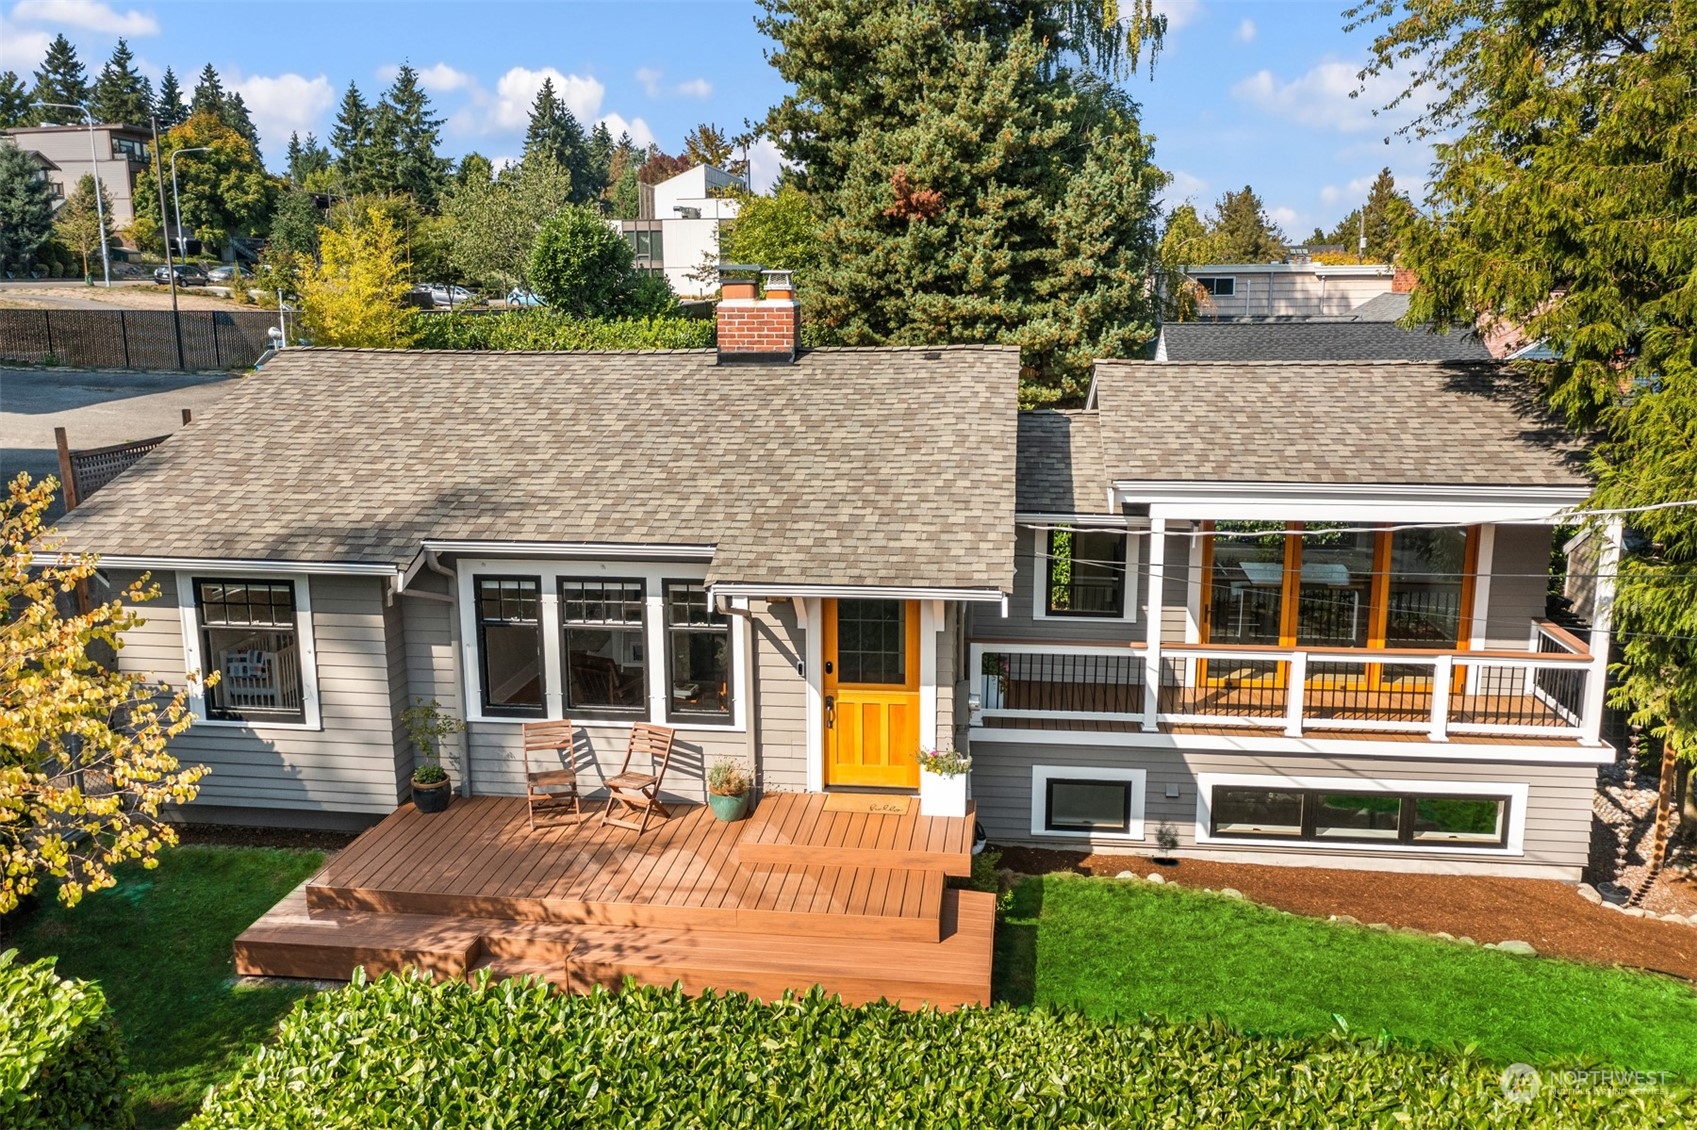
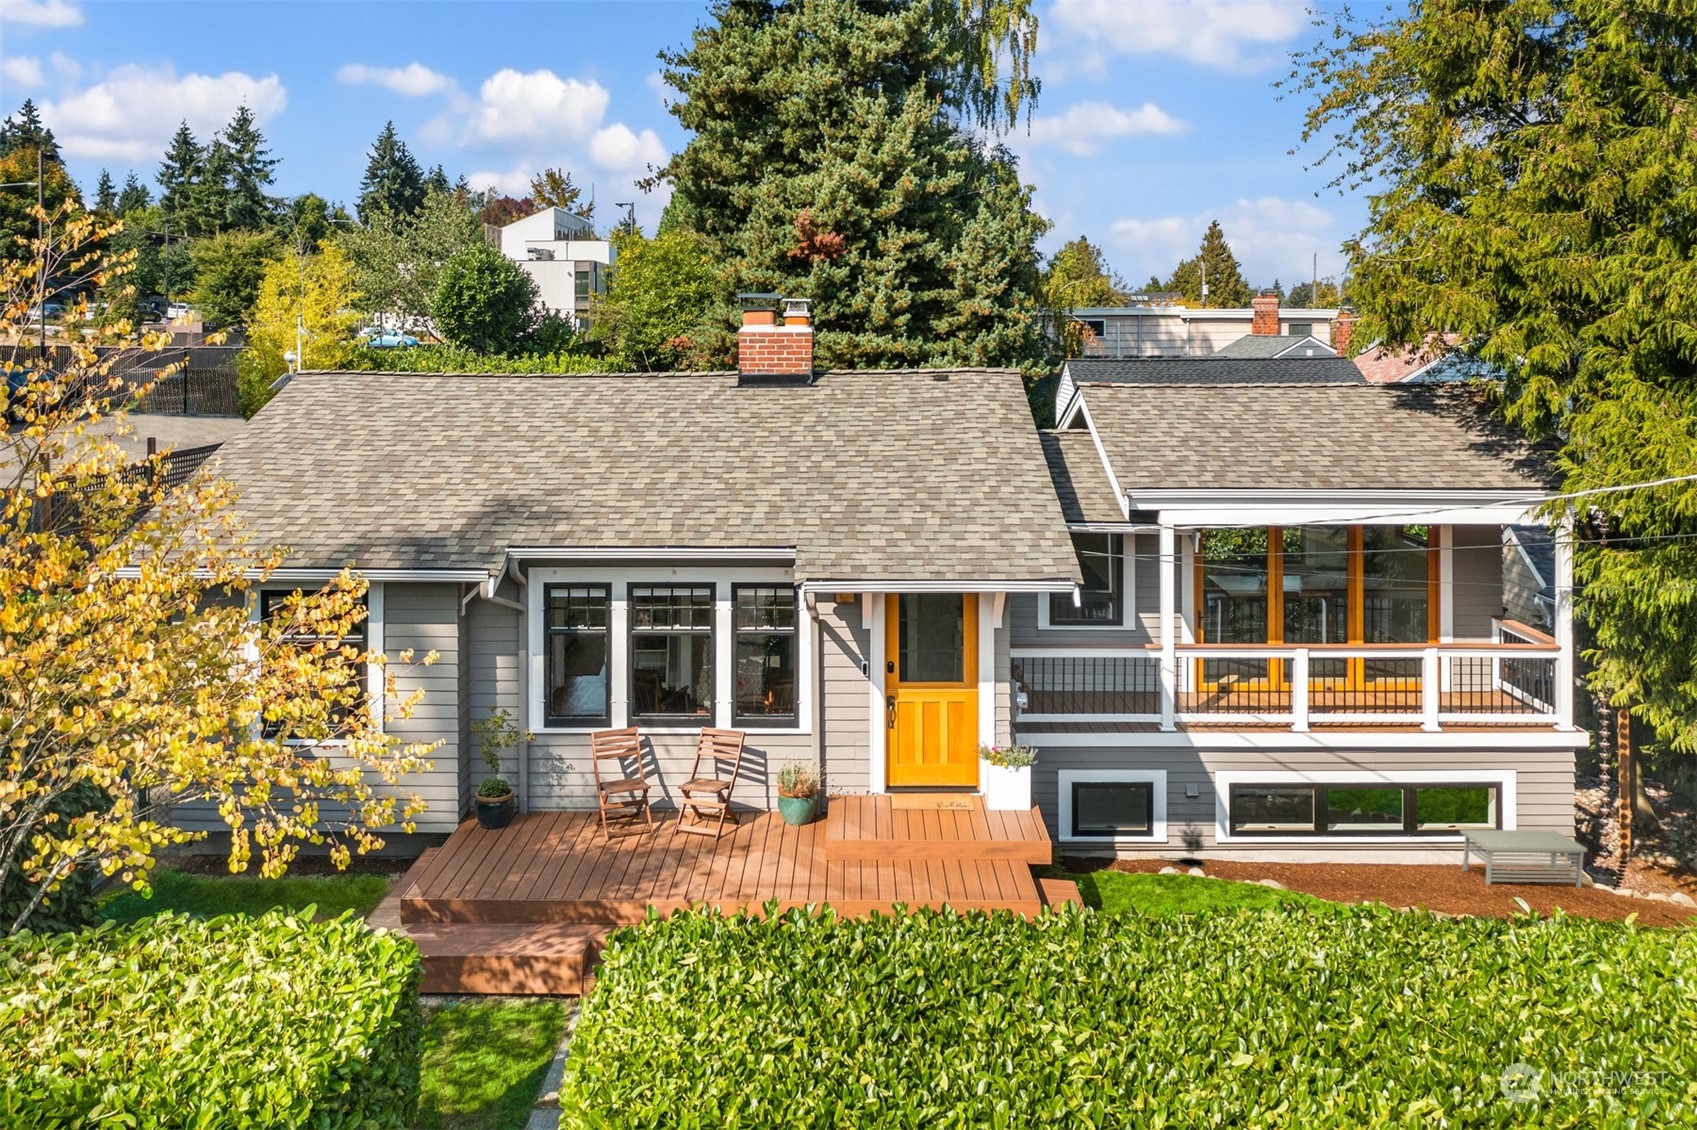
storage bench: none [1461,848,1595,921] -> present [1460,830,1587,888]

